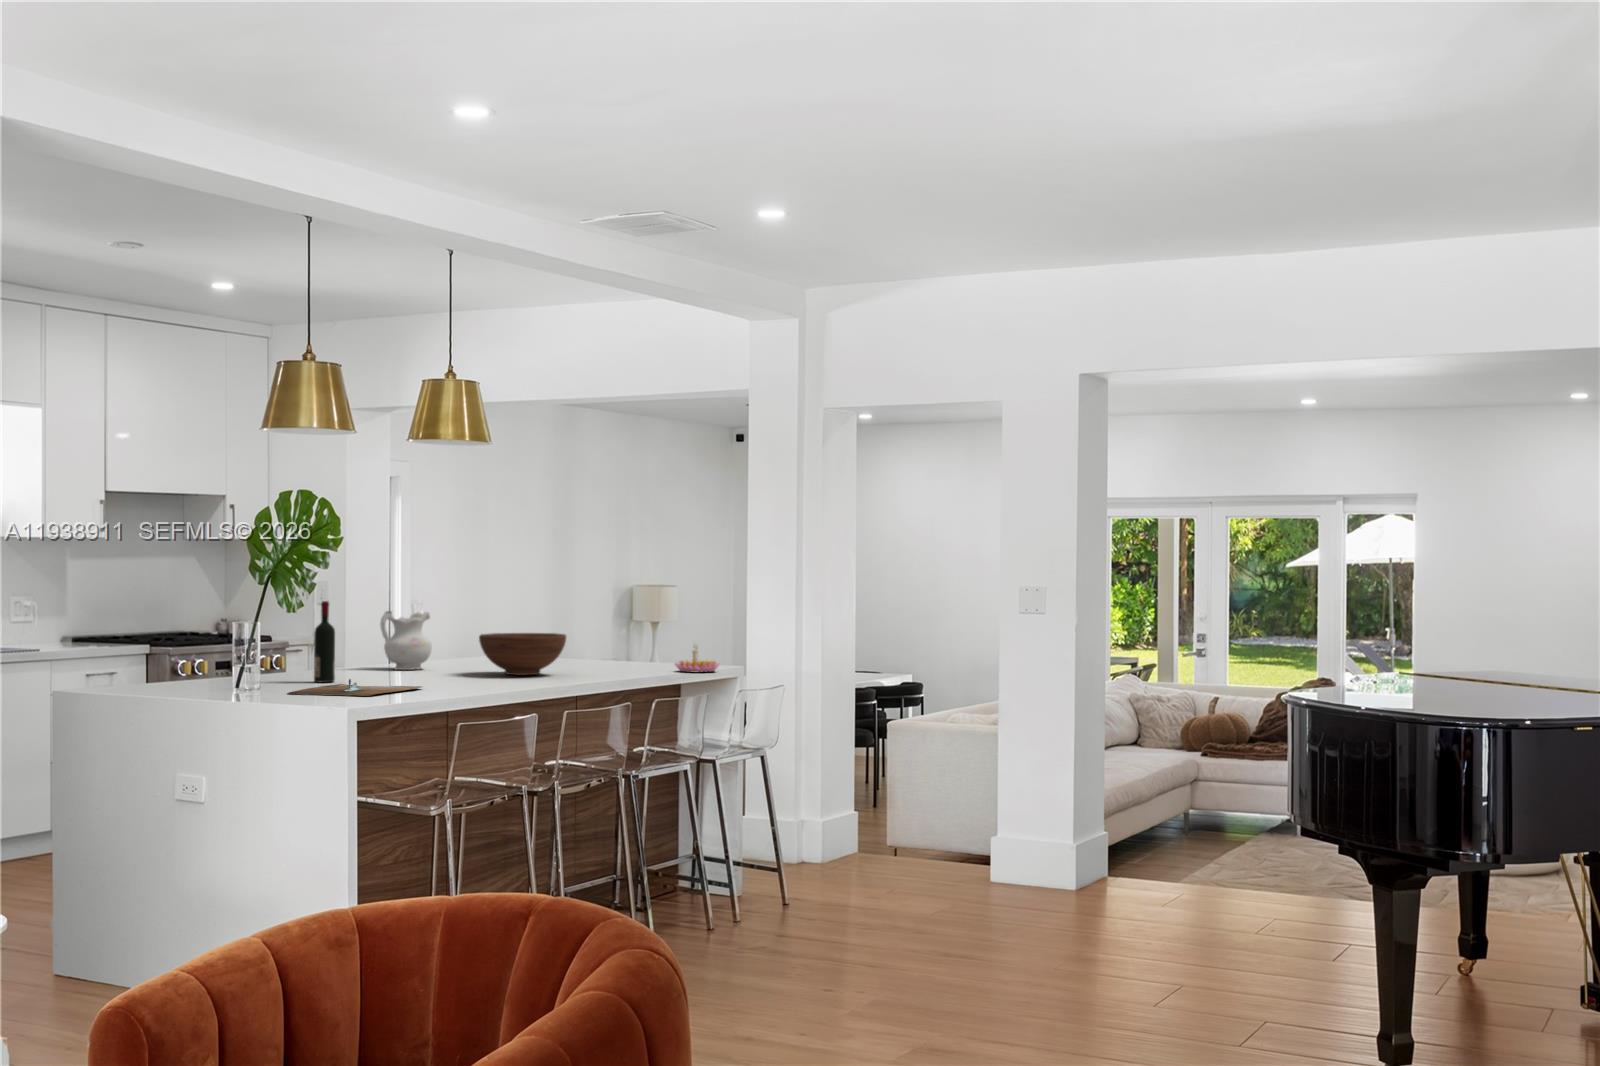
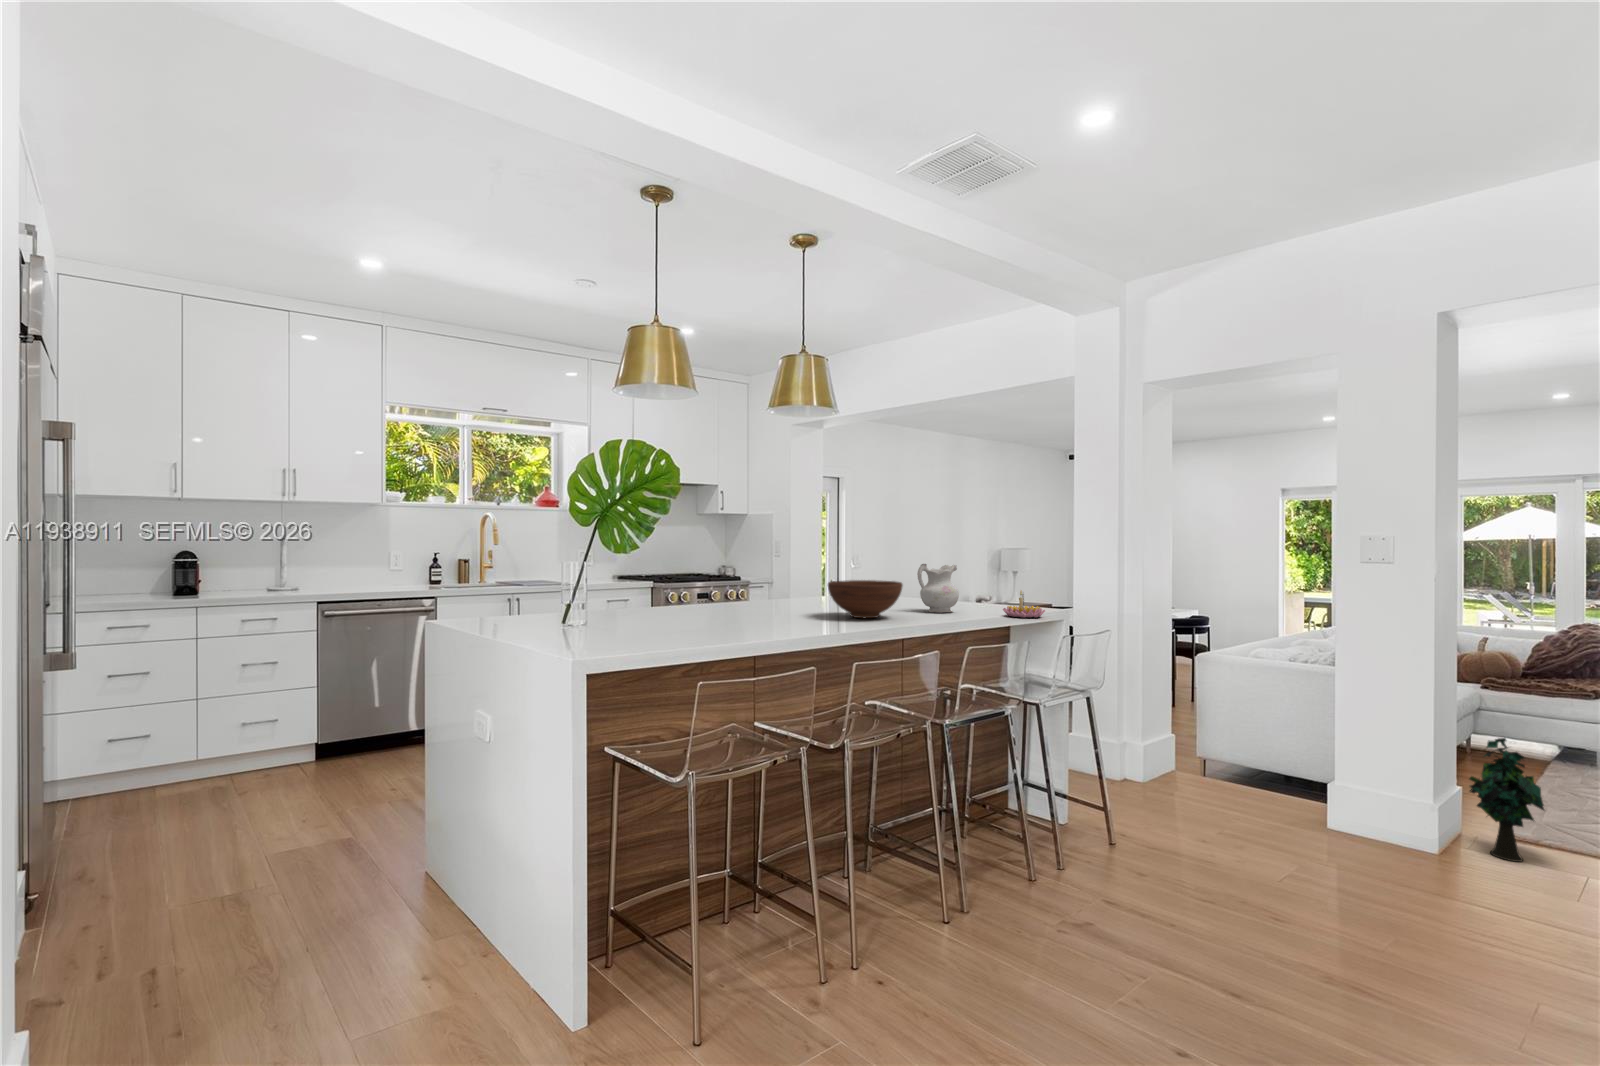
wine bottle: present [314,601,335,682] -> none [678,553,696,623]
ceramic pitcher: present [380,611,432,670] -> present [917,564,959,613]
cutting board: present [287,679,422,696] -> none [621,625,754,645]
decorative plant: none [1104,775,1156,889] -> present [1469,738,1544,862]

